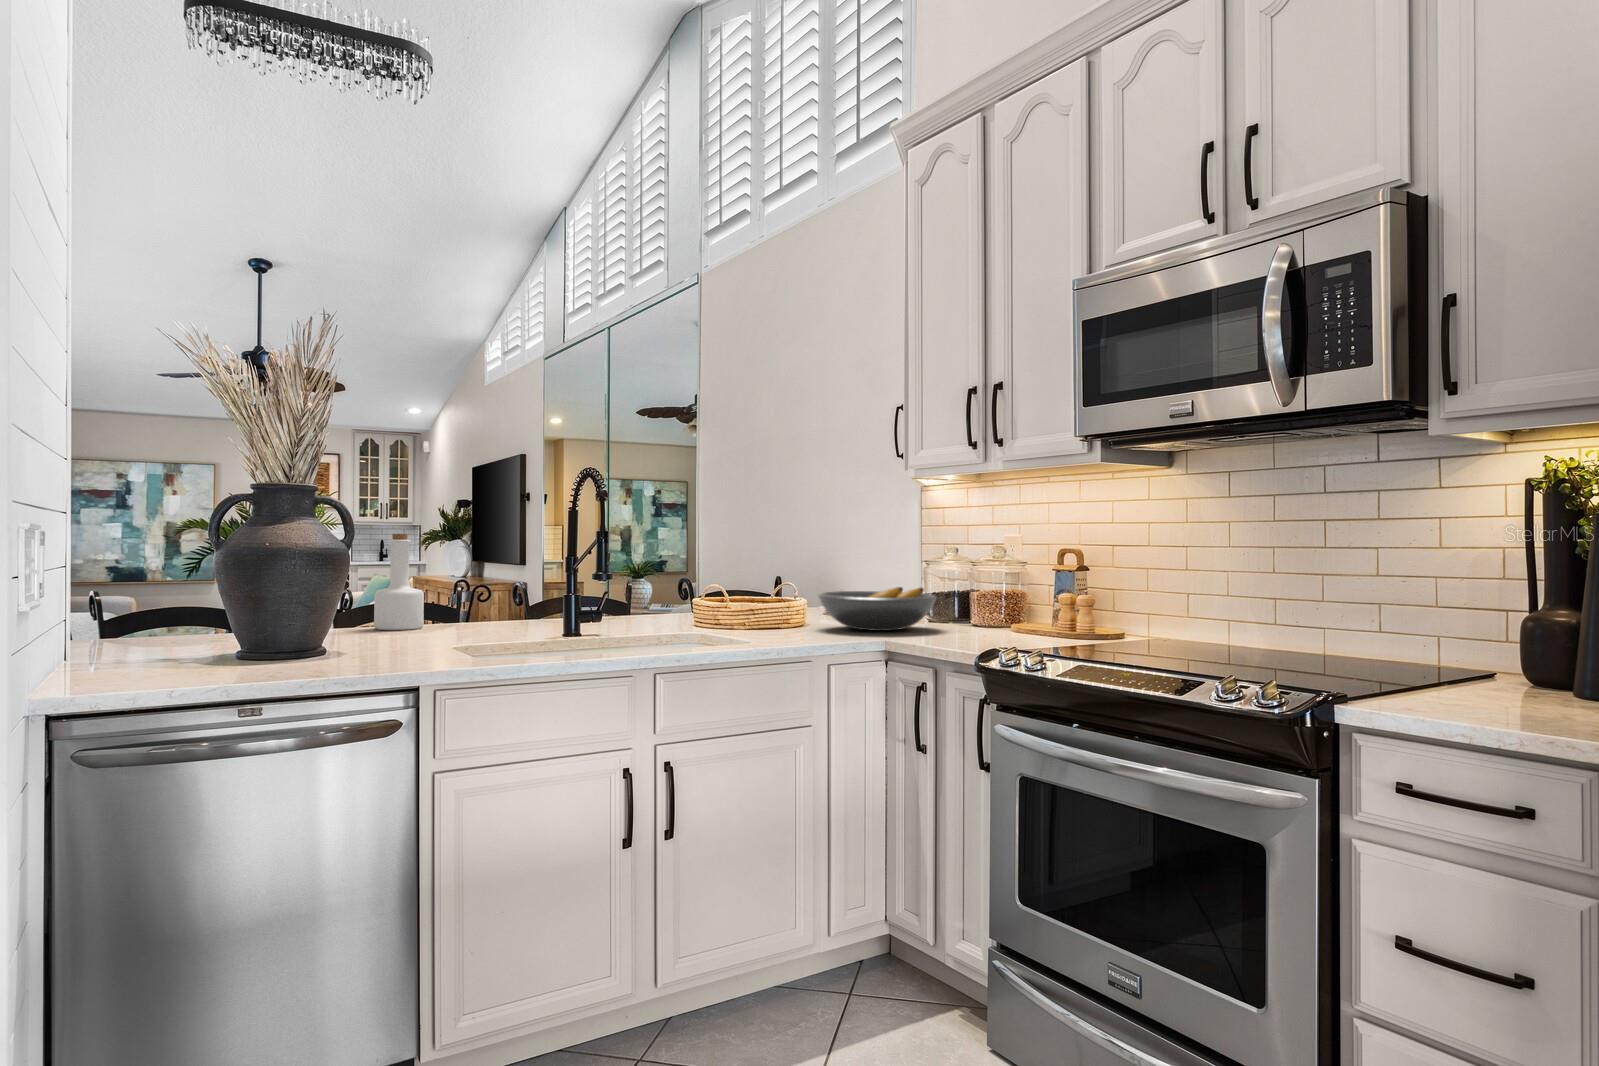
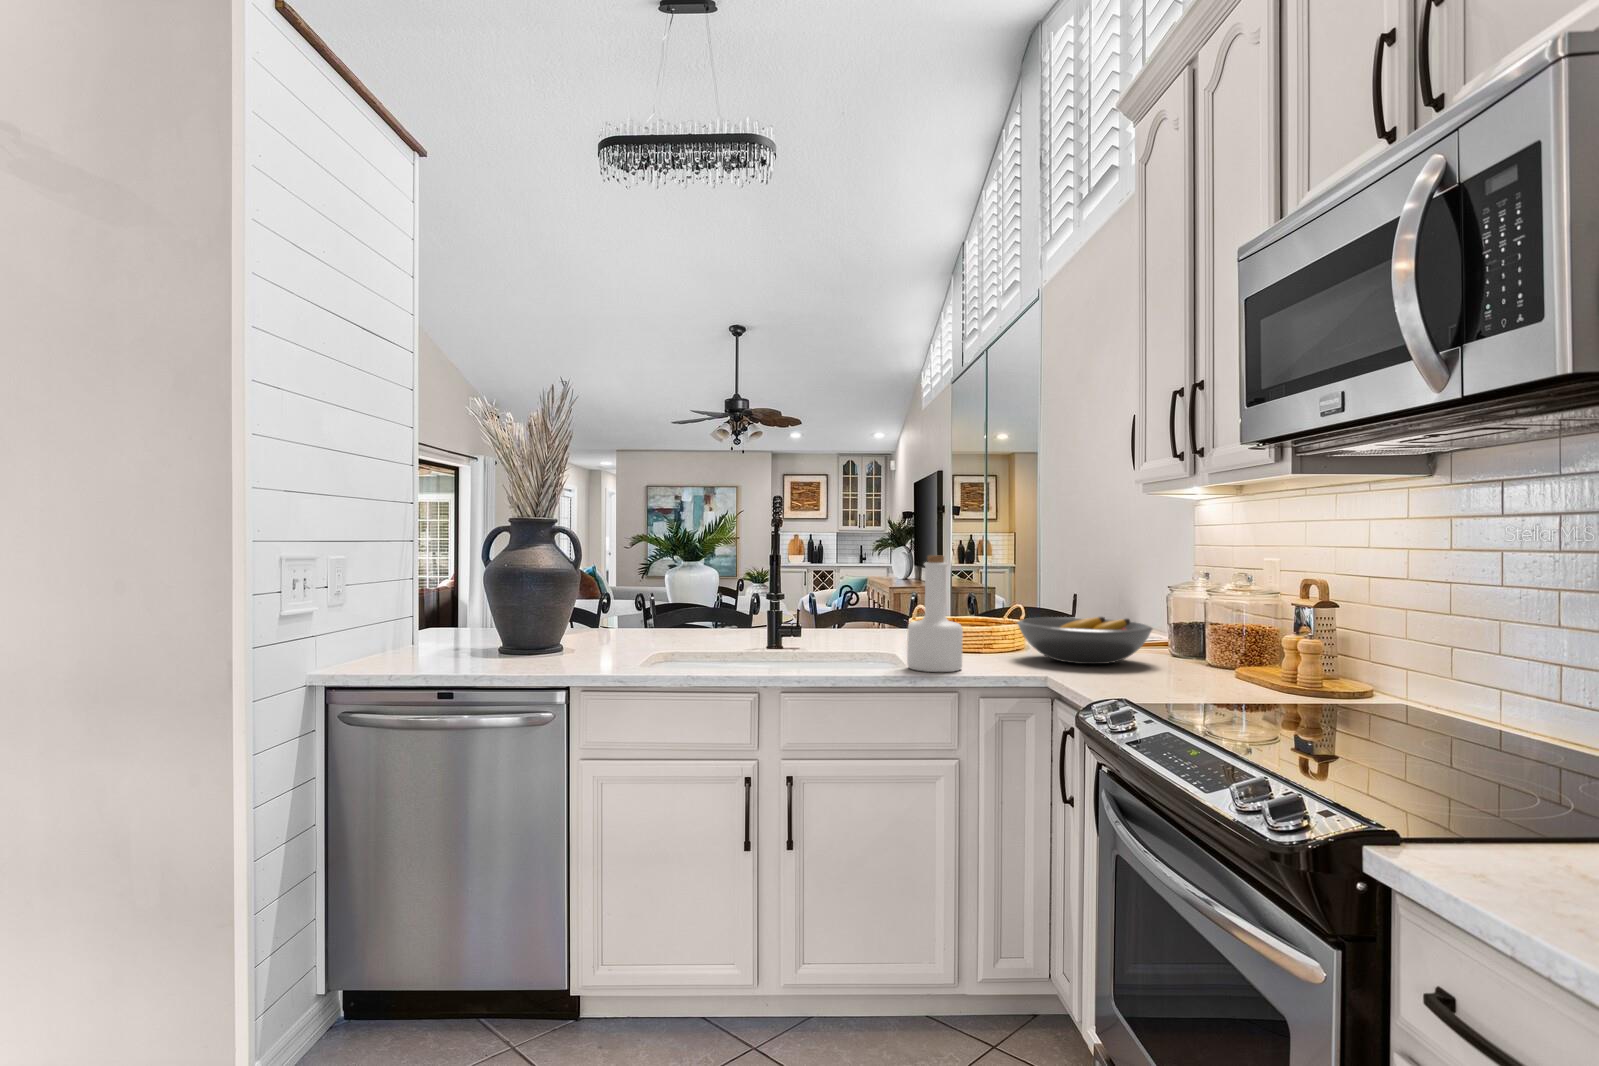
bottle: present [374,534,424,630] -> present [907,555,963,672]

